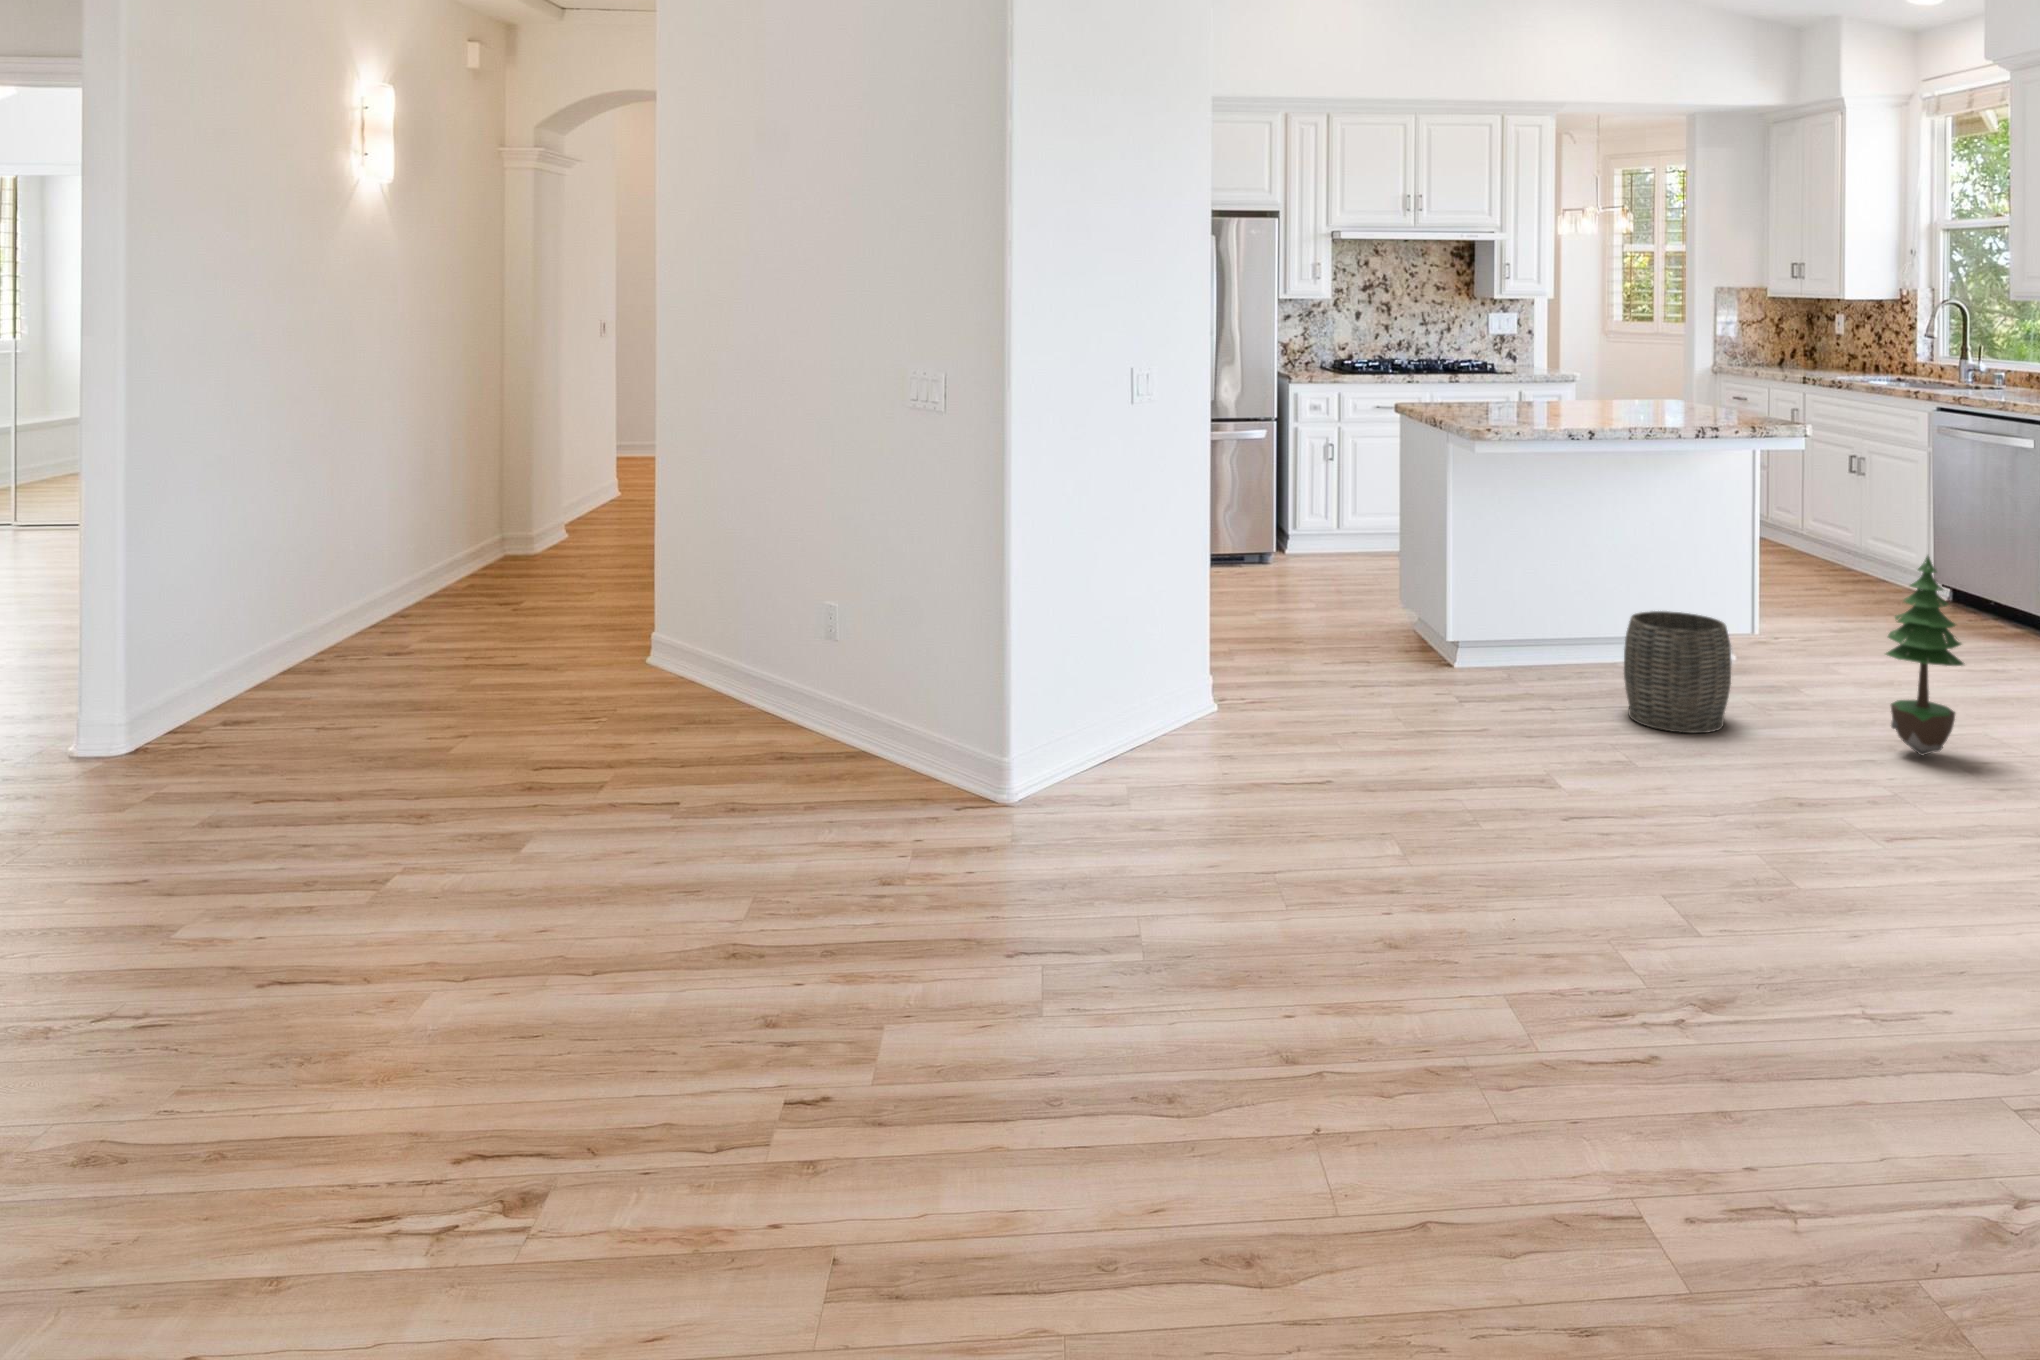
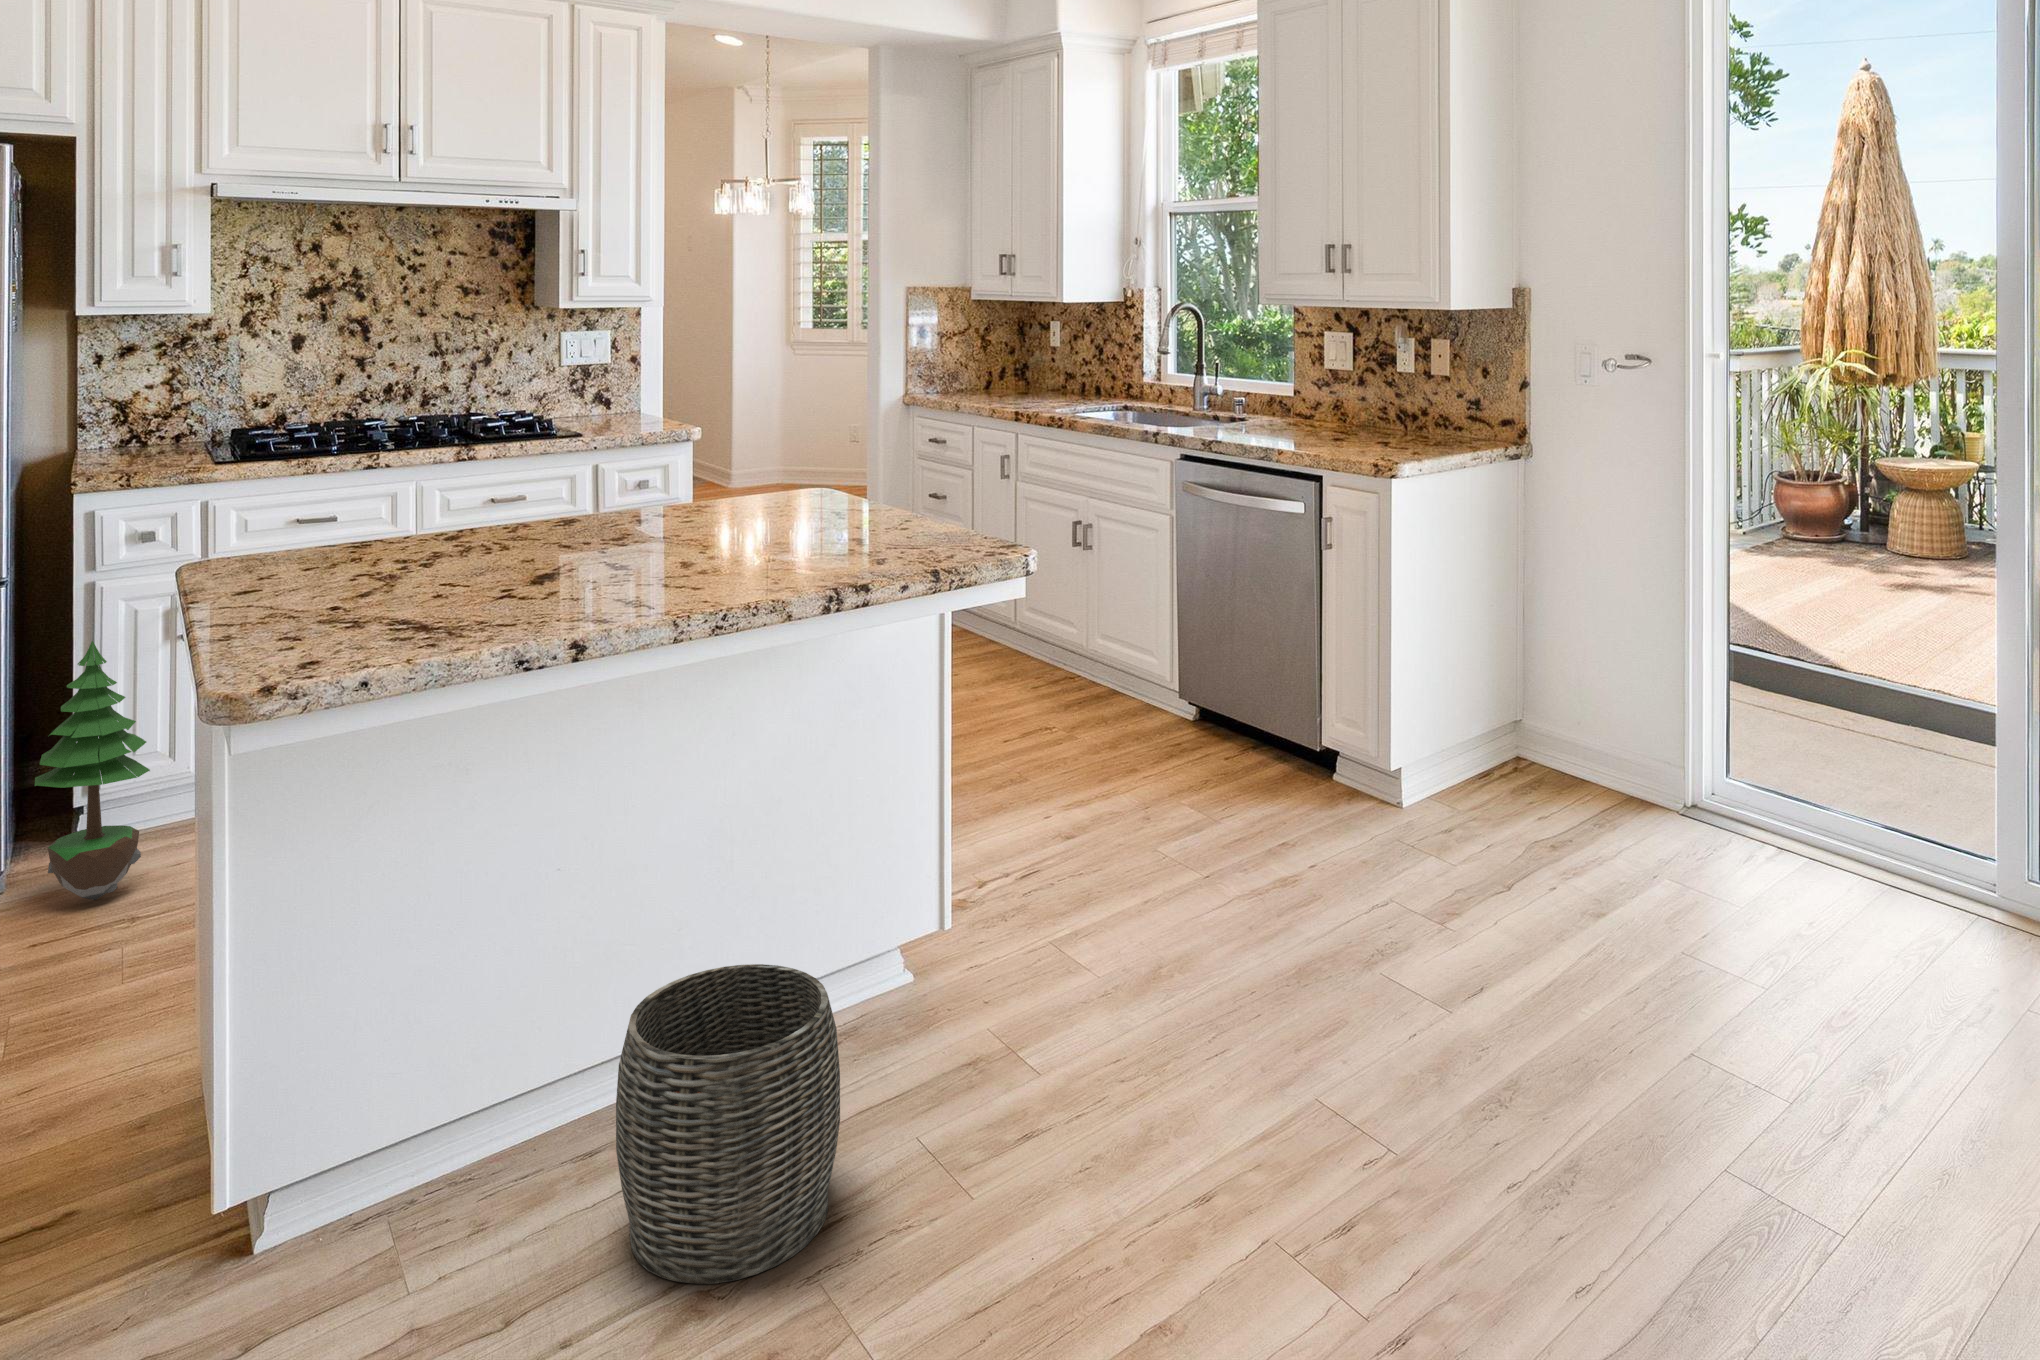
potted tree: present [1886,556,1964,755] -> present [35,641,150,900]

